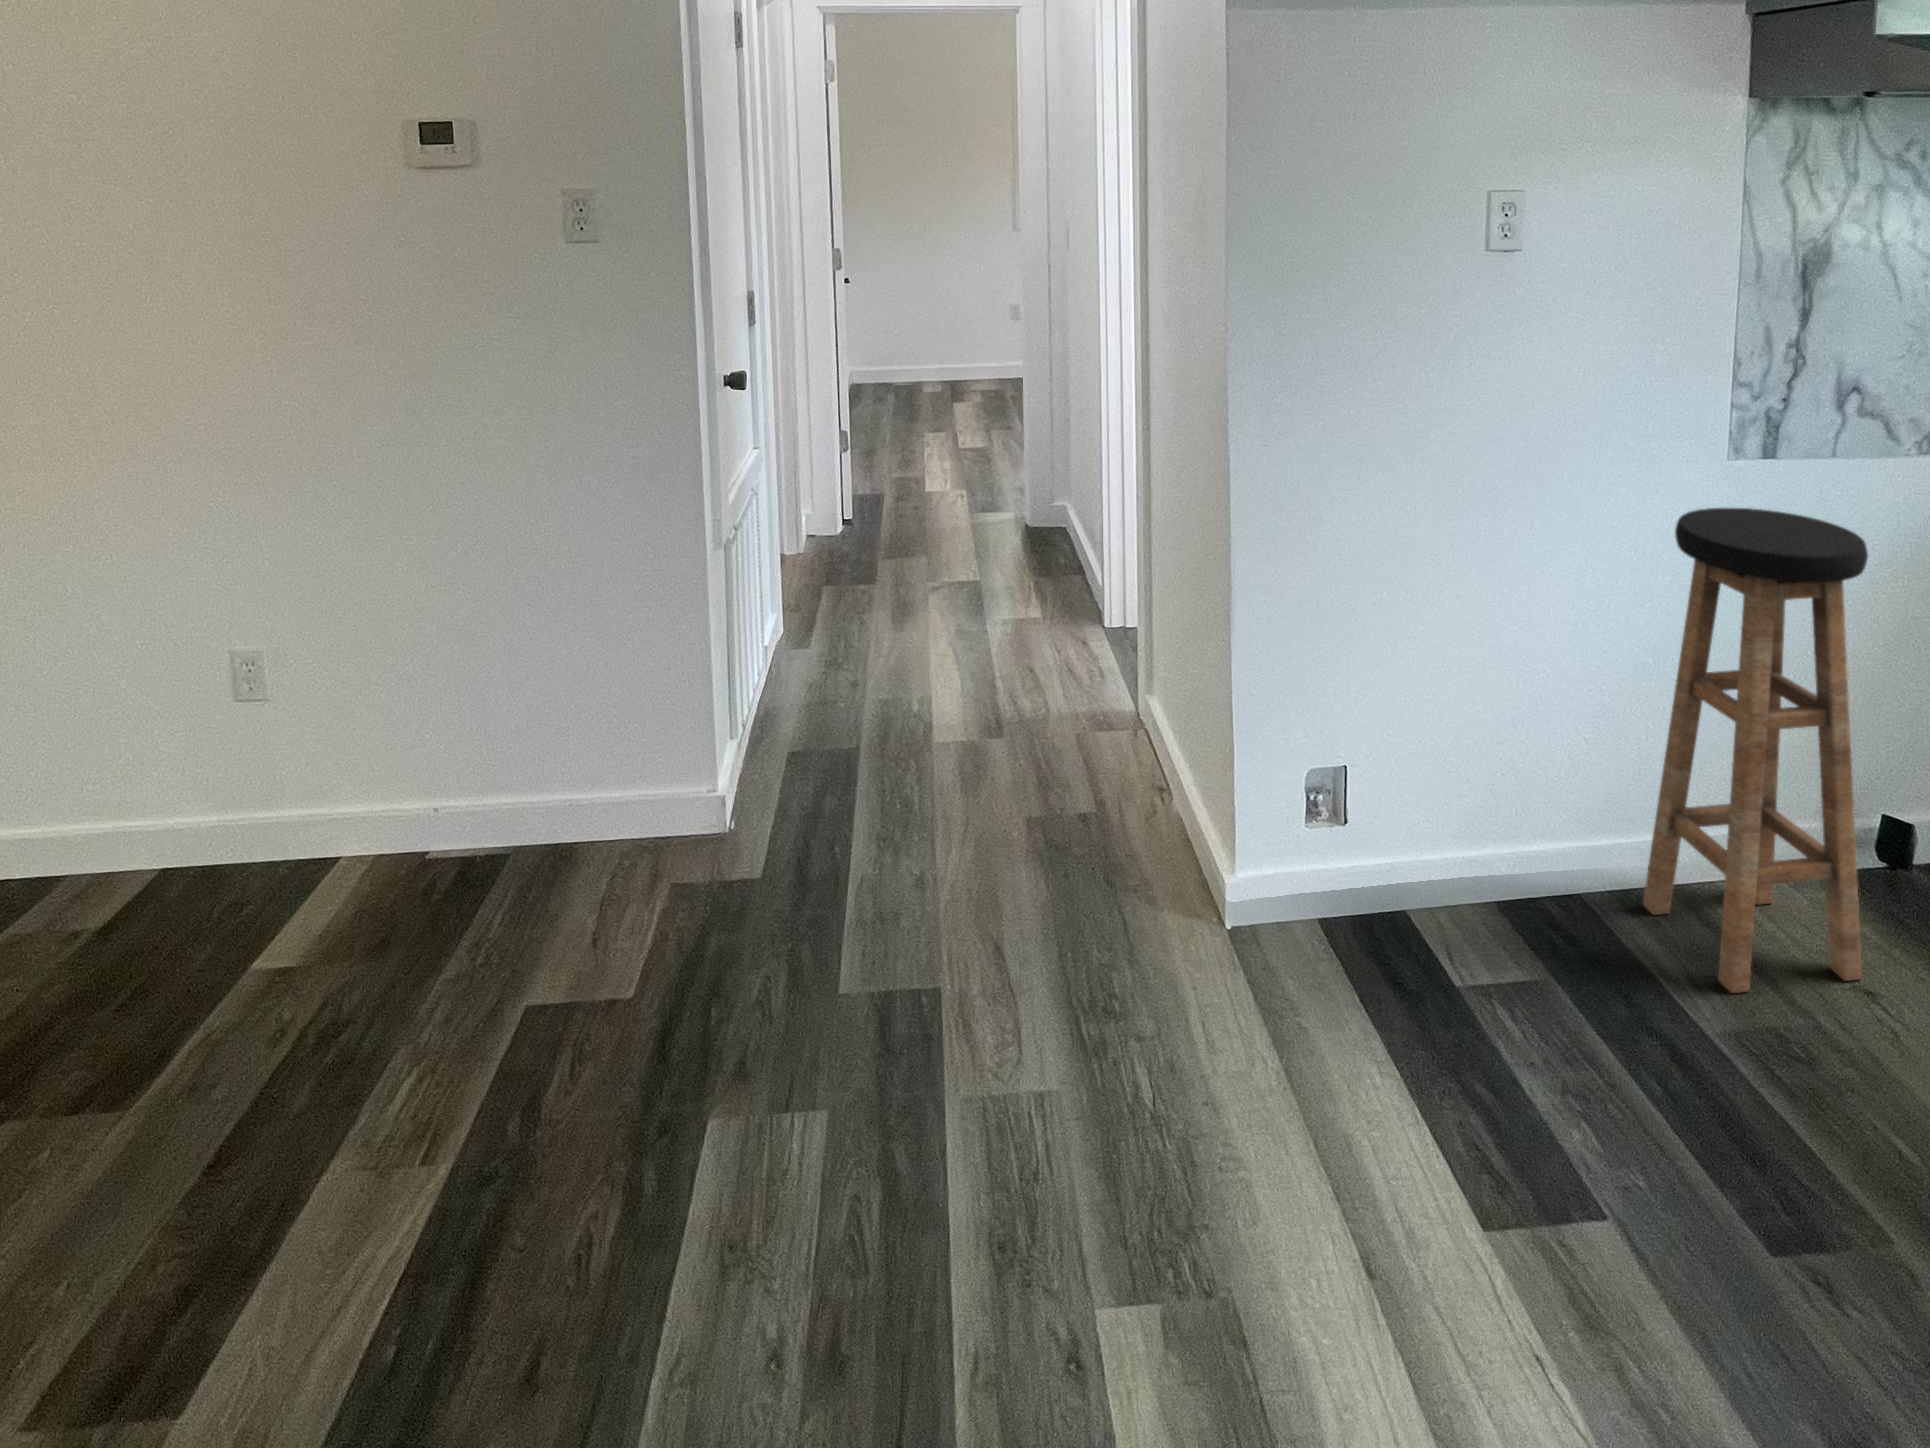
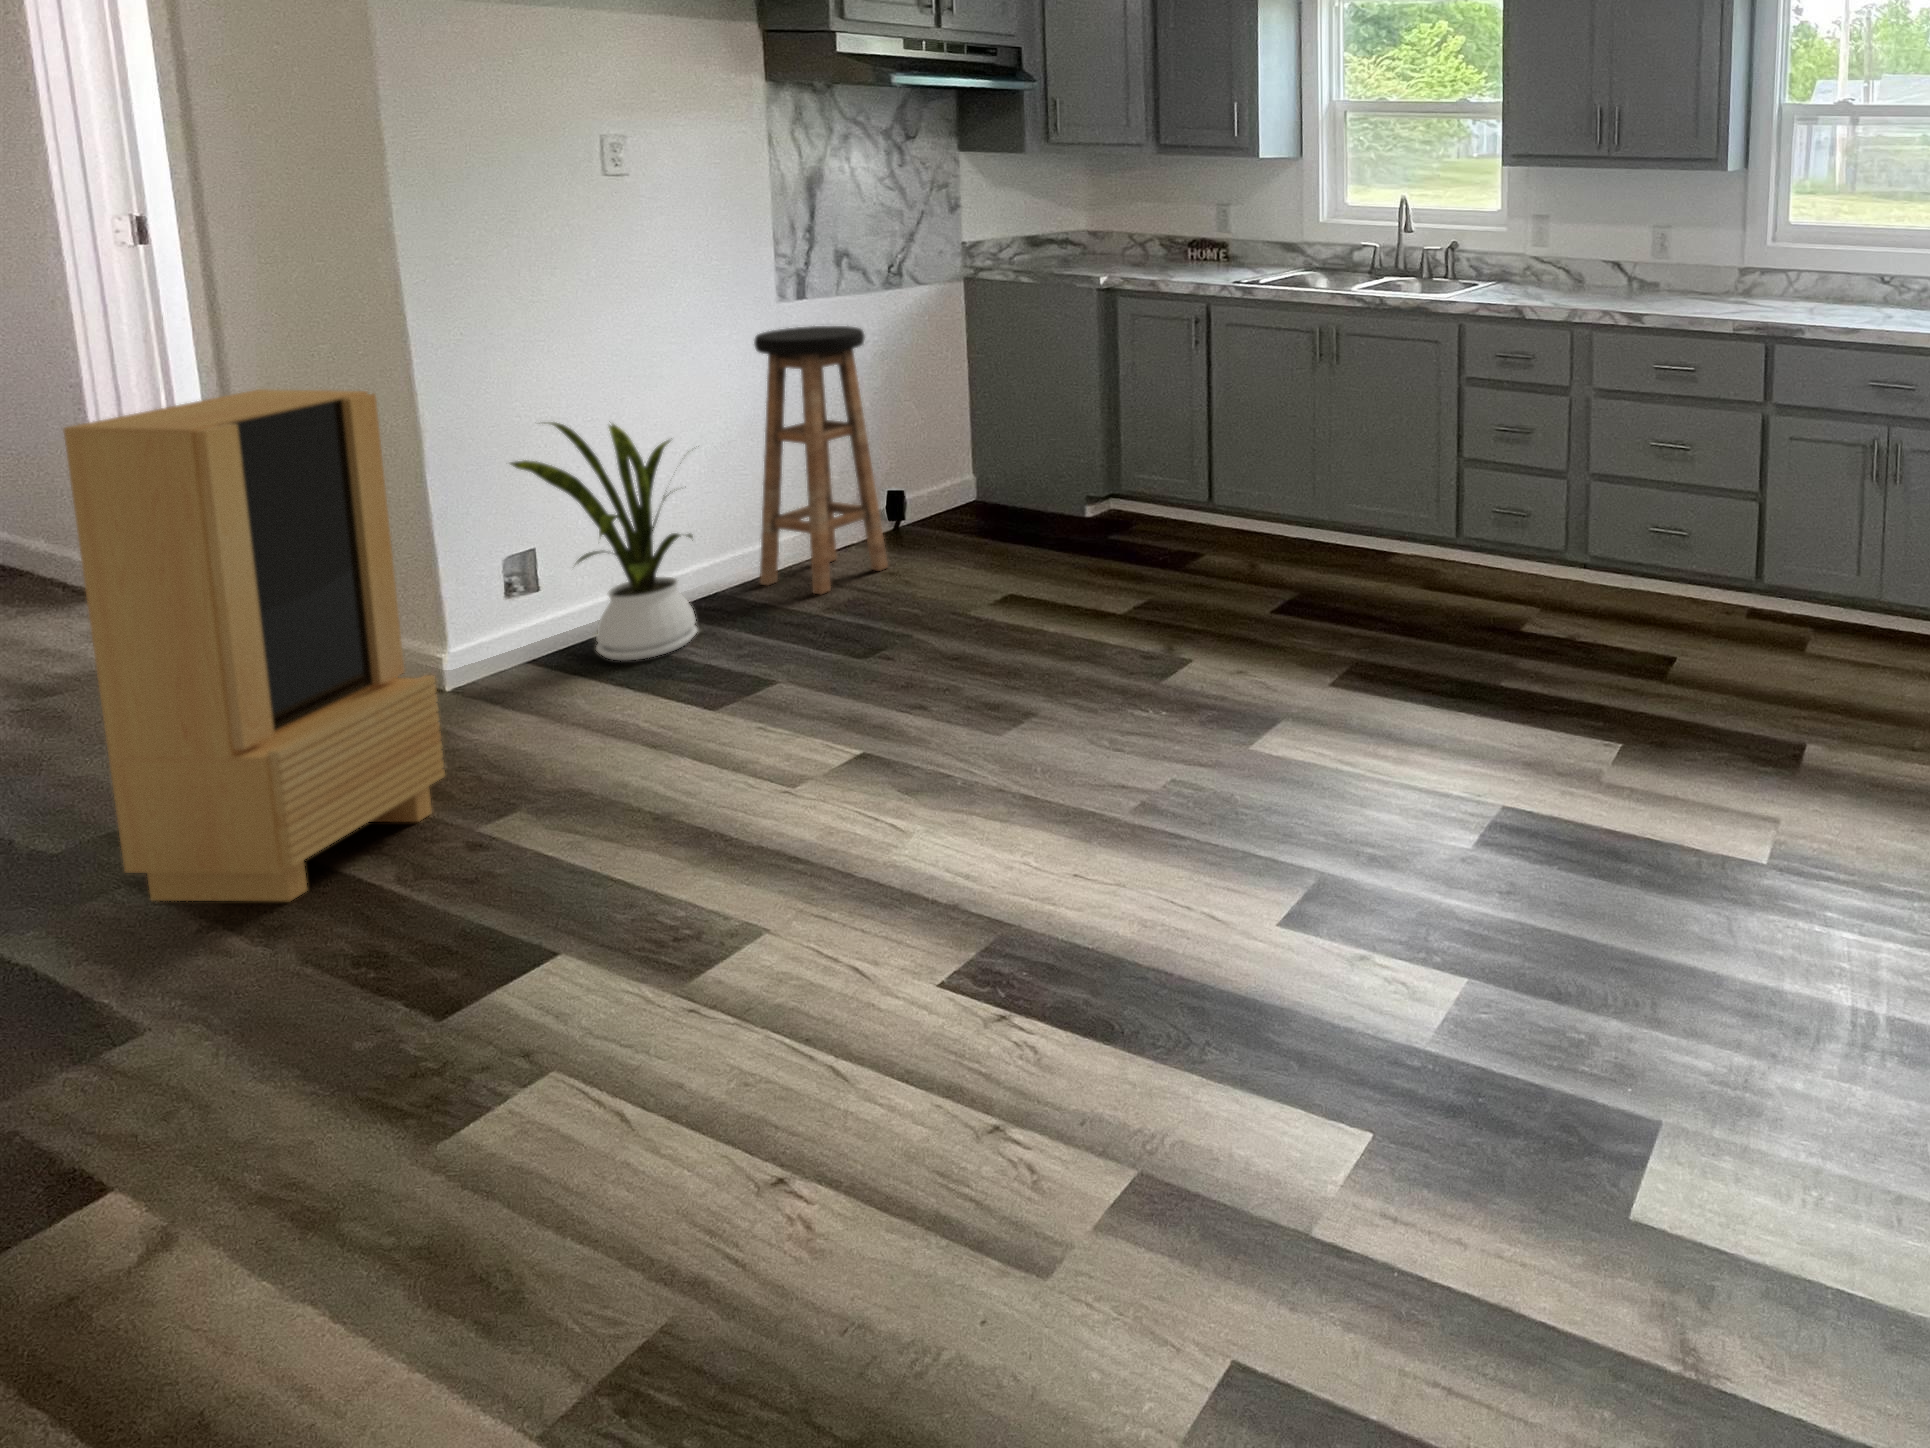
storage cabinet: none [799,548,1106,1319] -> present [63,389,445,902]
house plant: none [1317,617,1557,1012] -> present [510,422,698,661]

